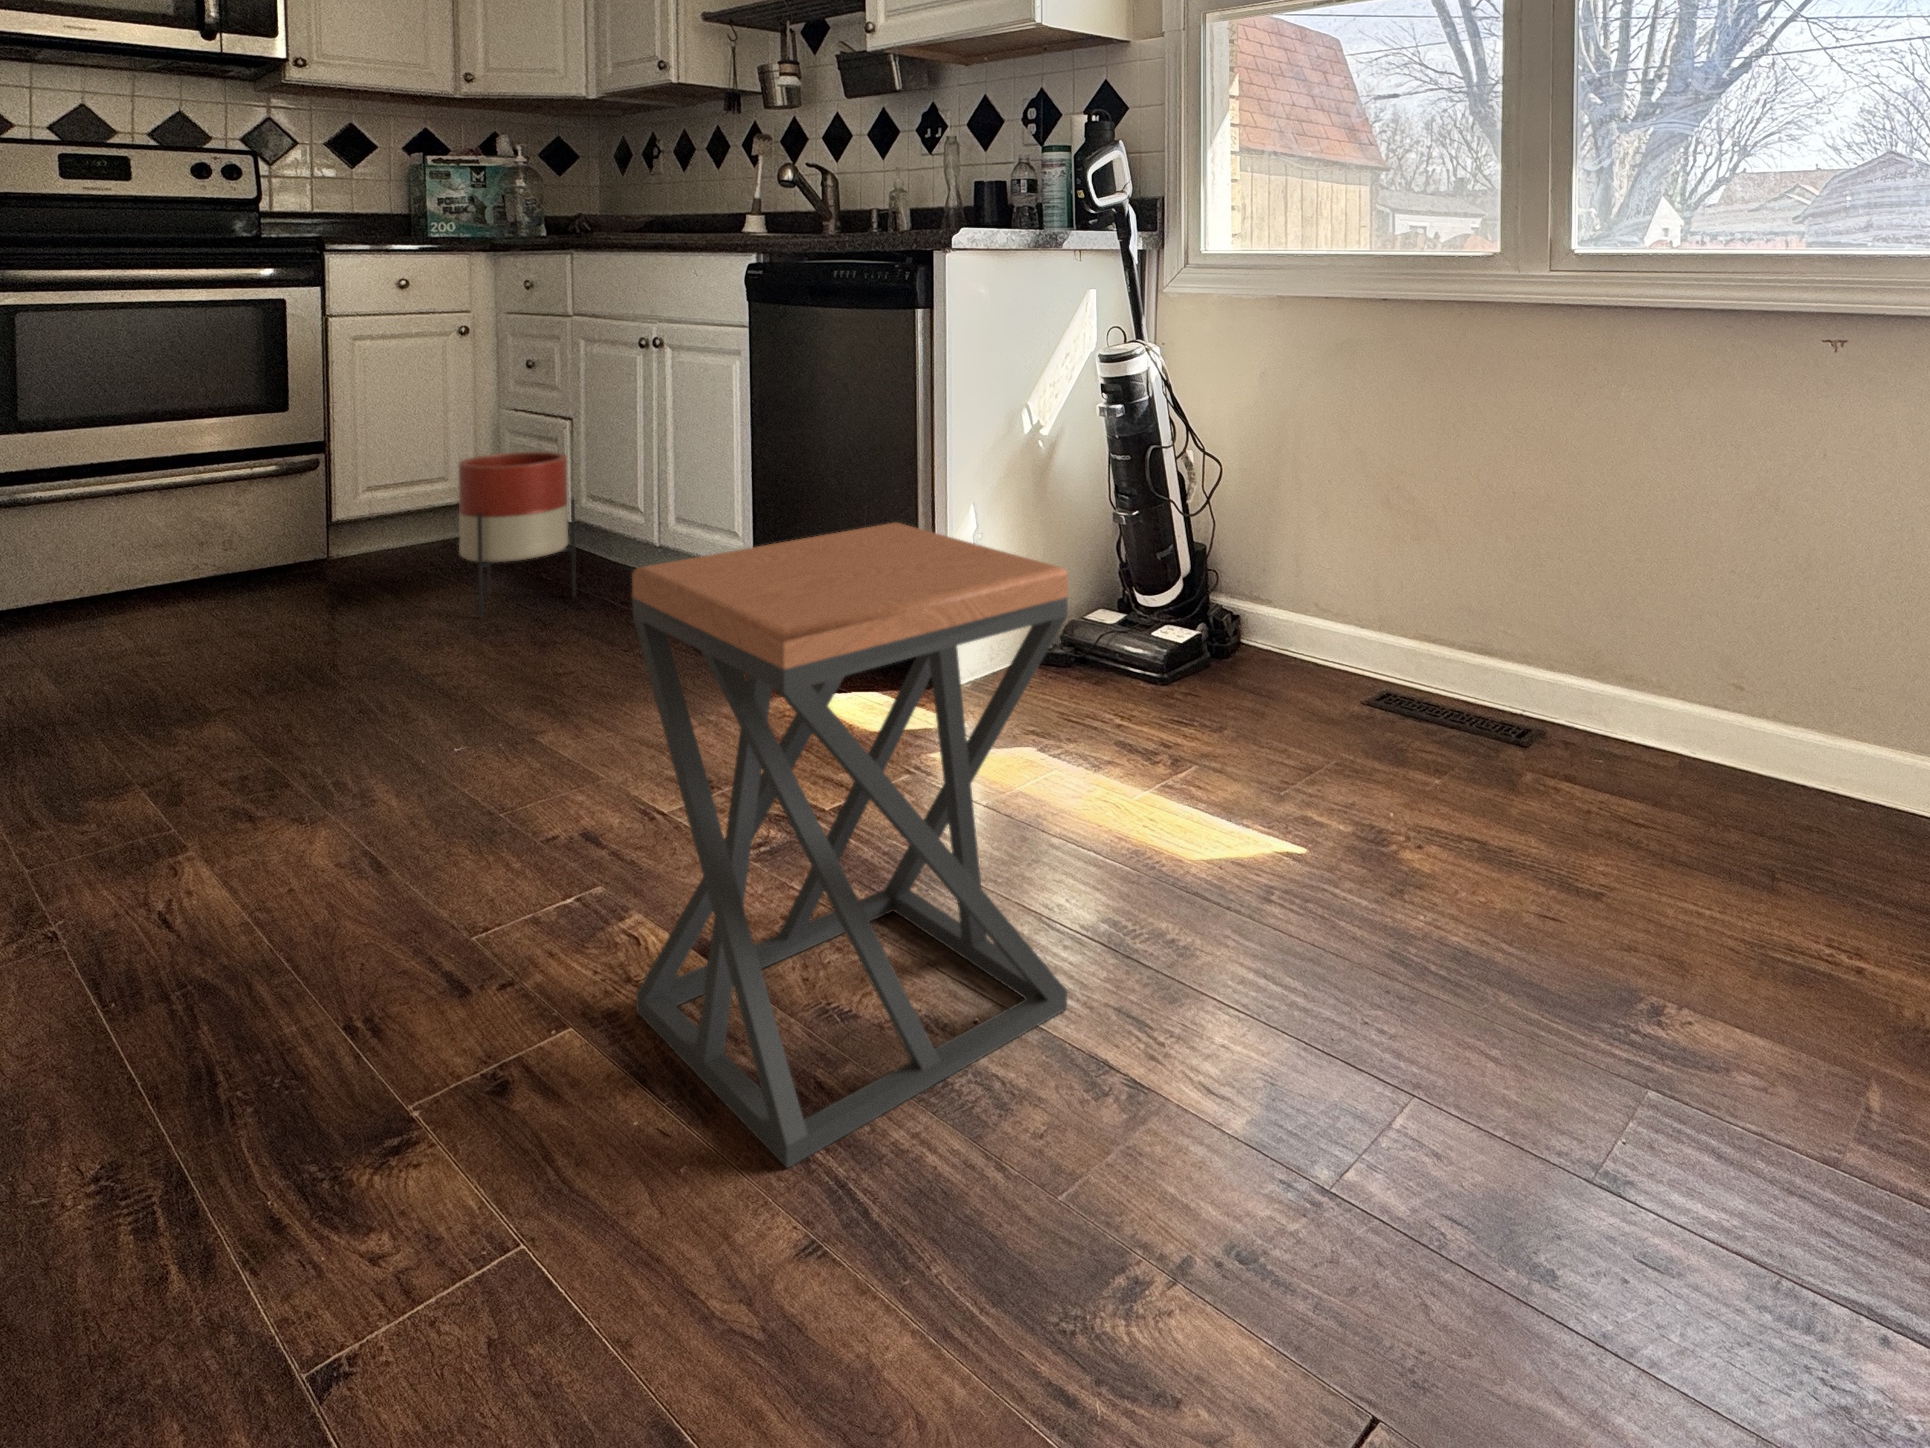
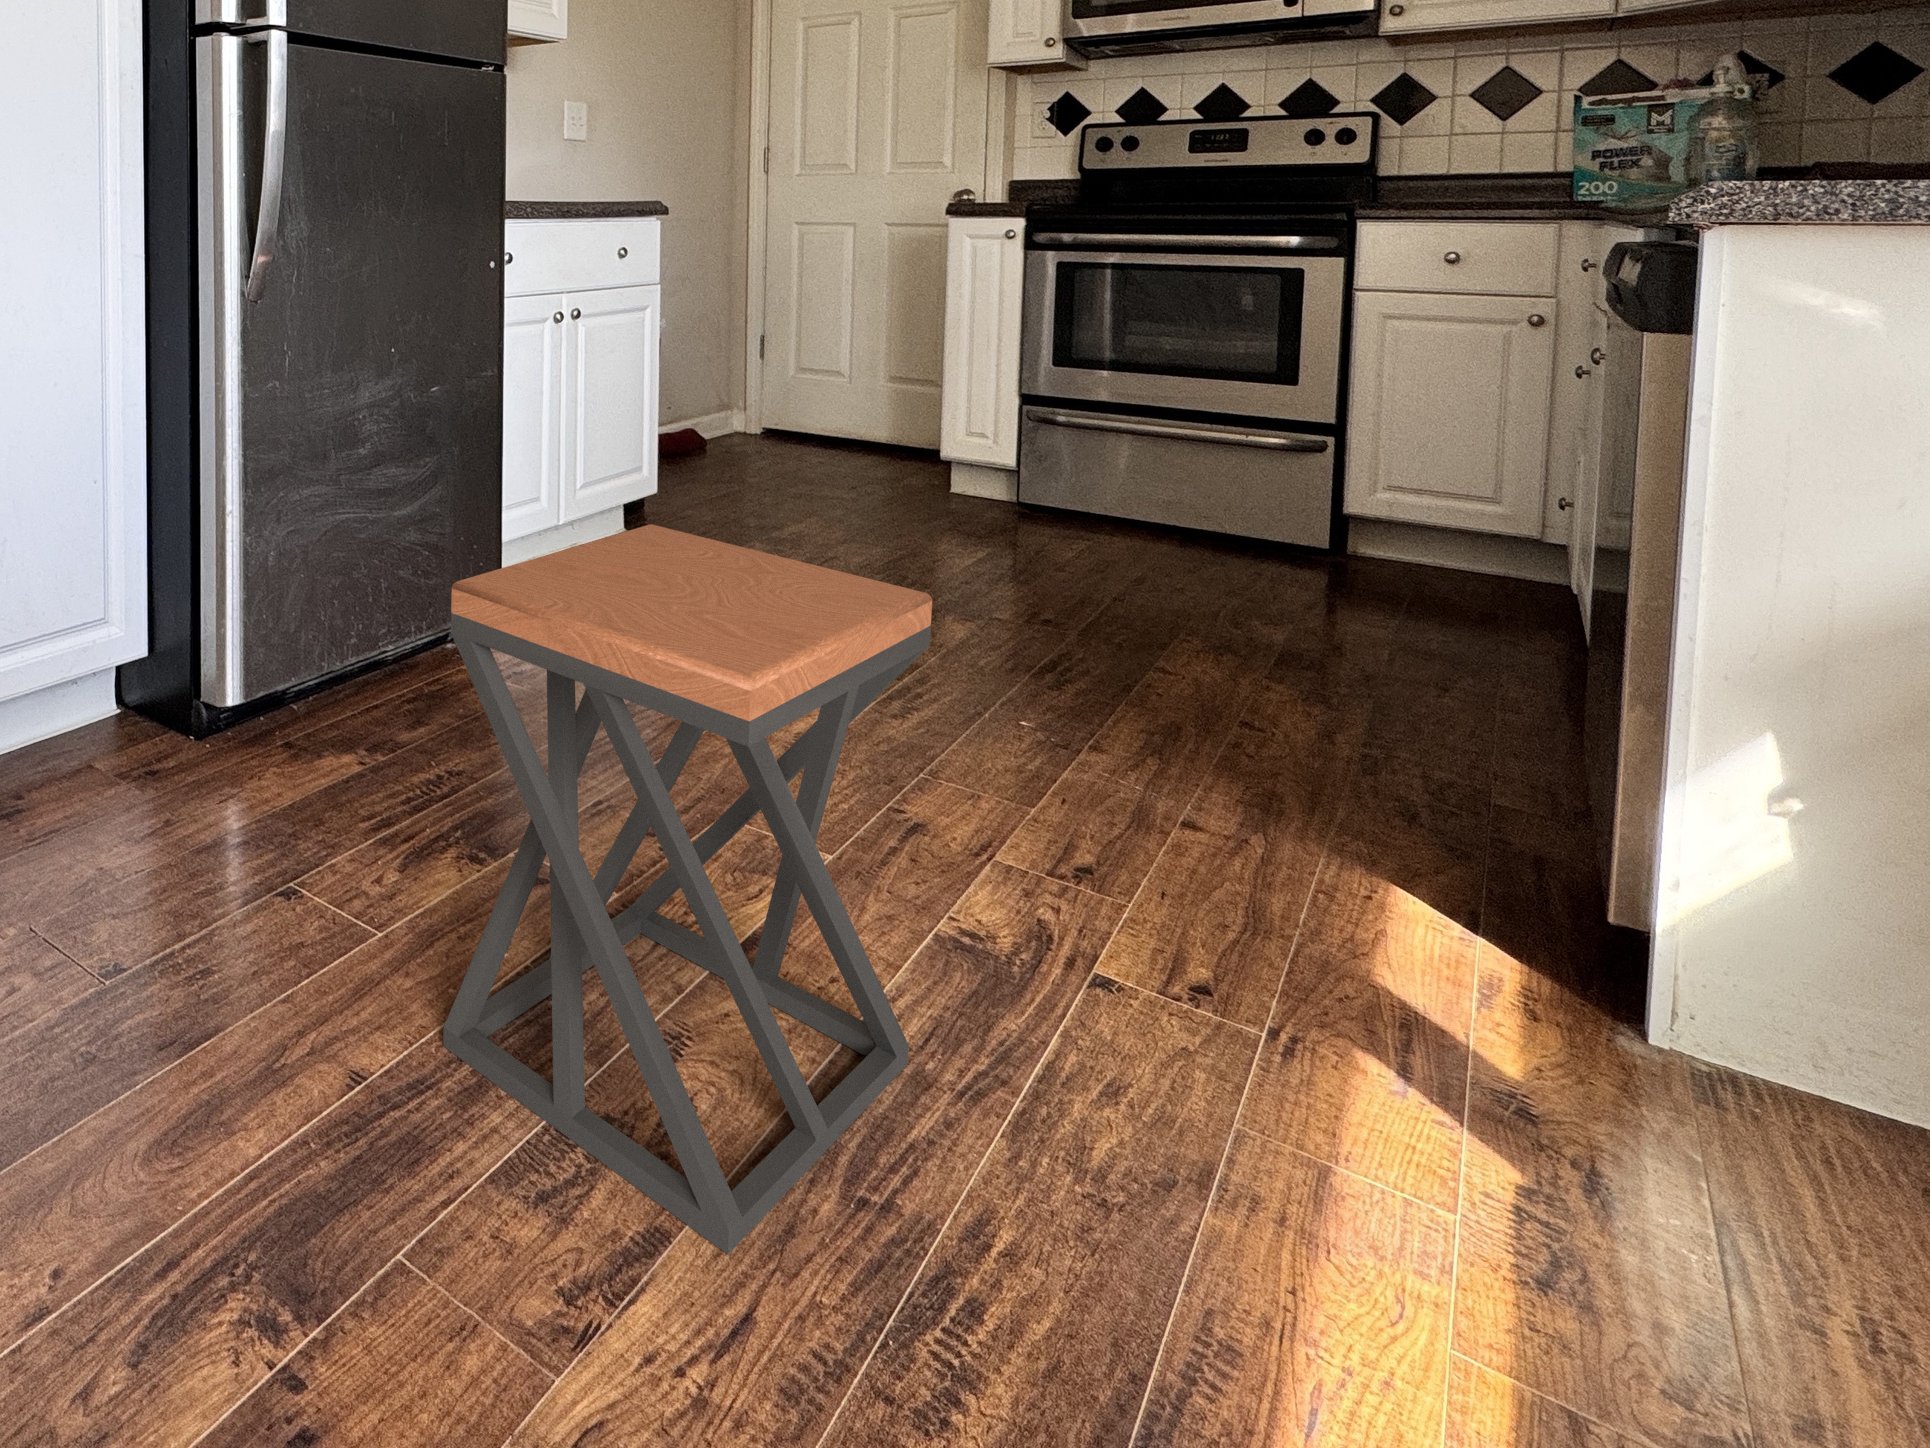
planter: present [459,452,576,618] -> none [1322,470,1489,681]

